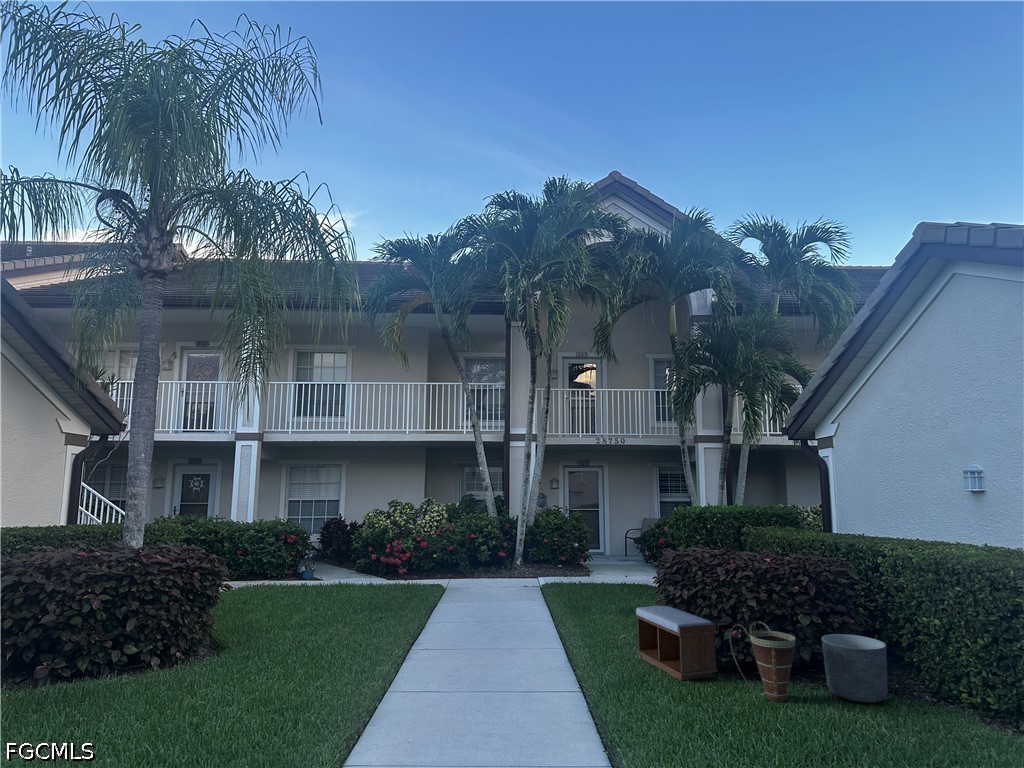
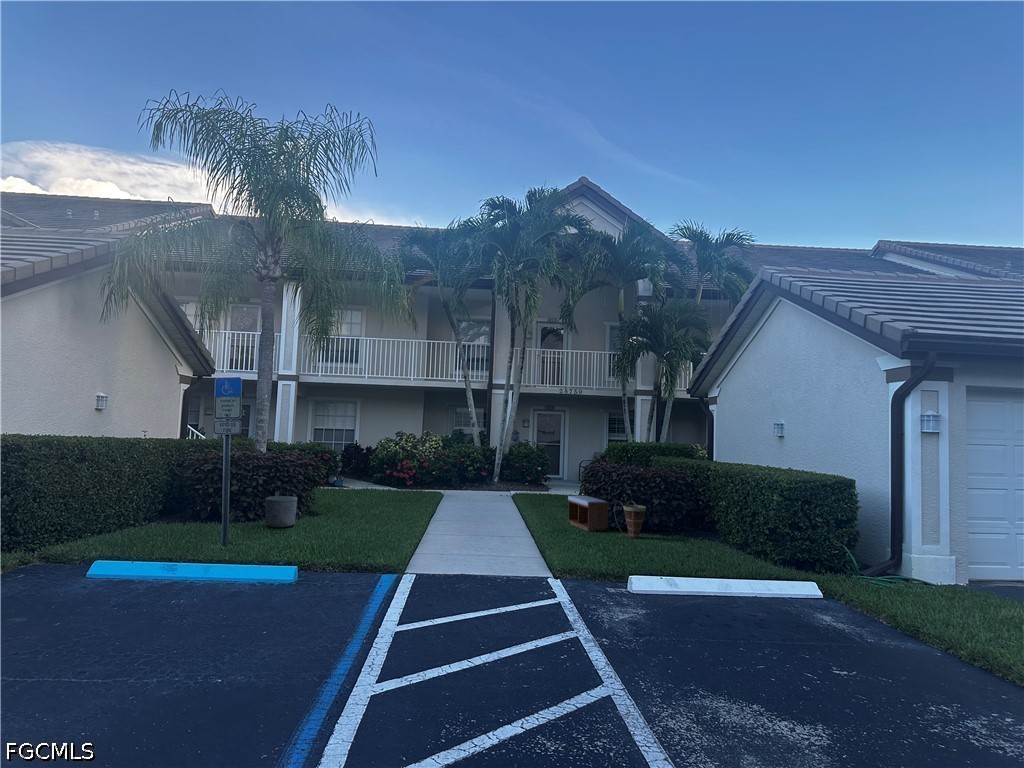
planter: present [822,634,888,703] -> present [265,496,297,527]

